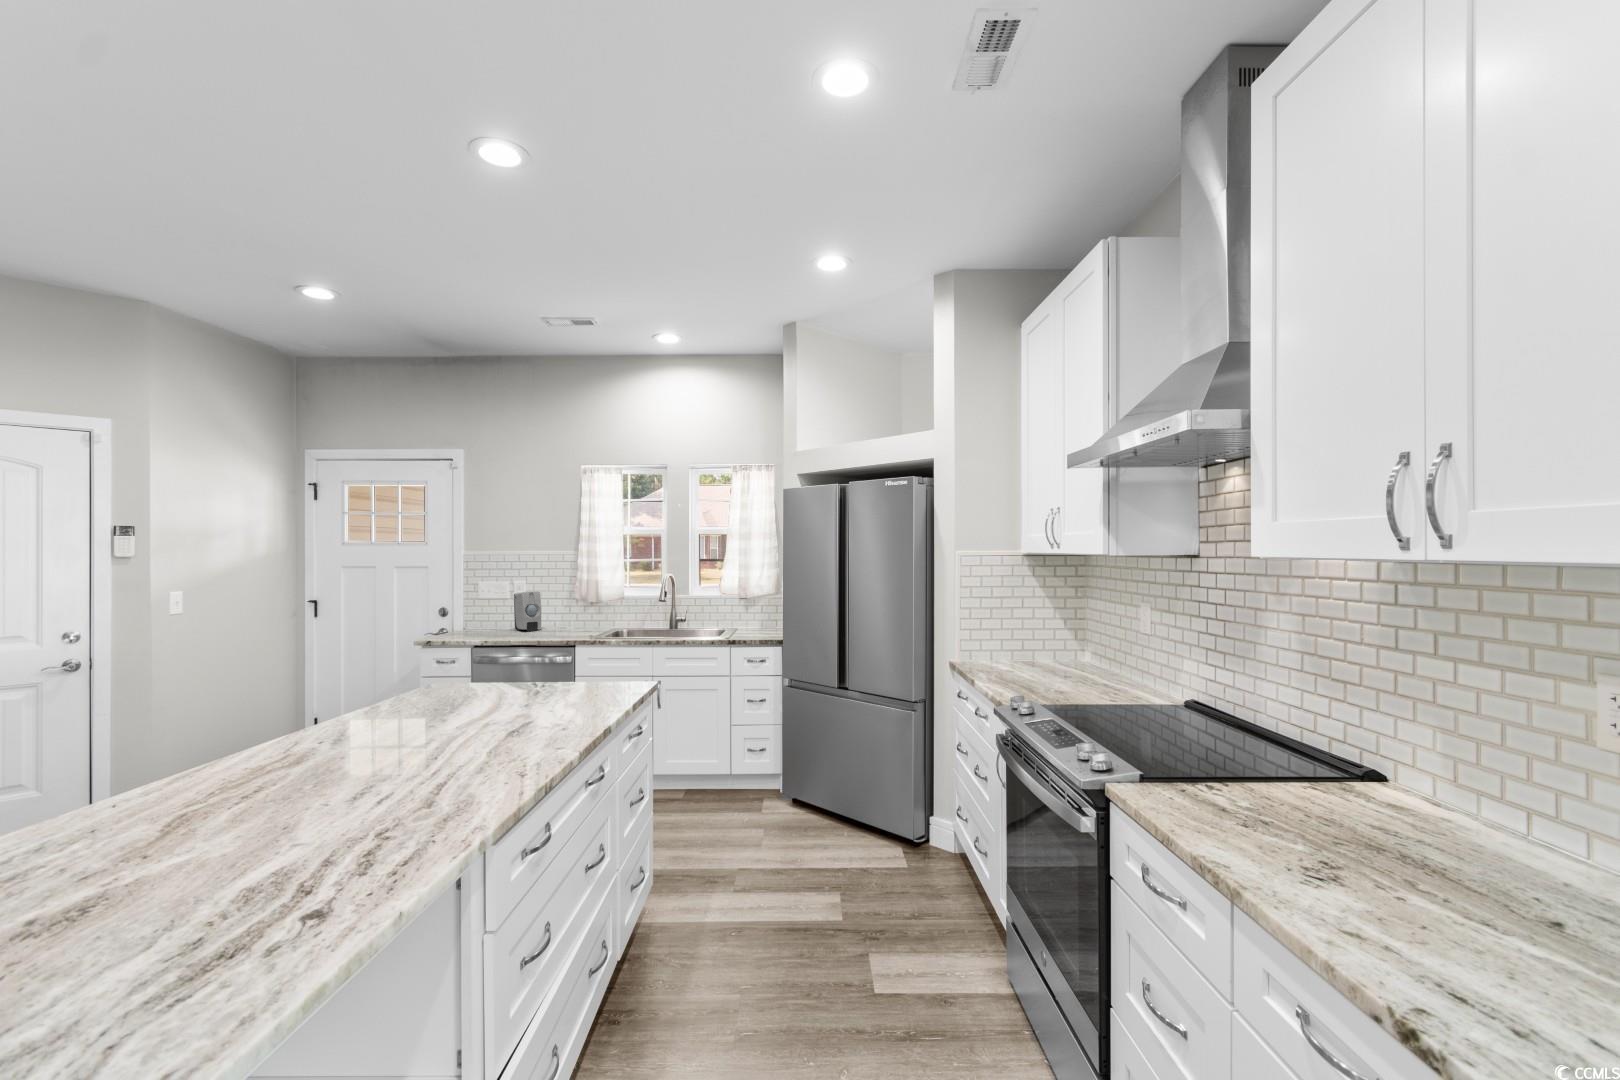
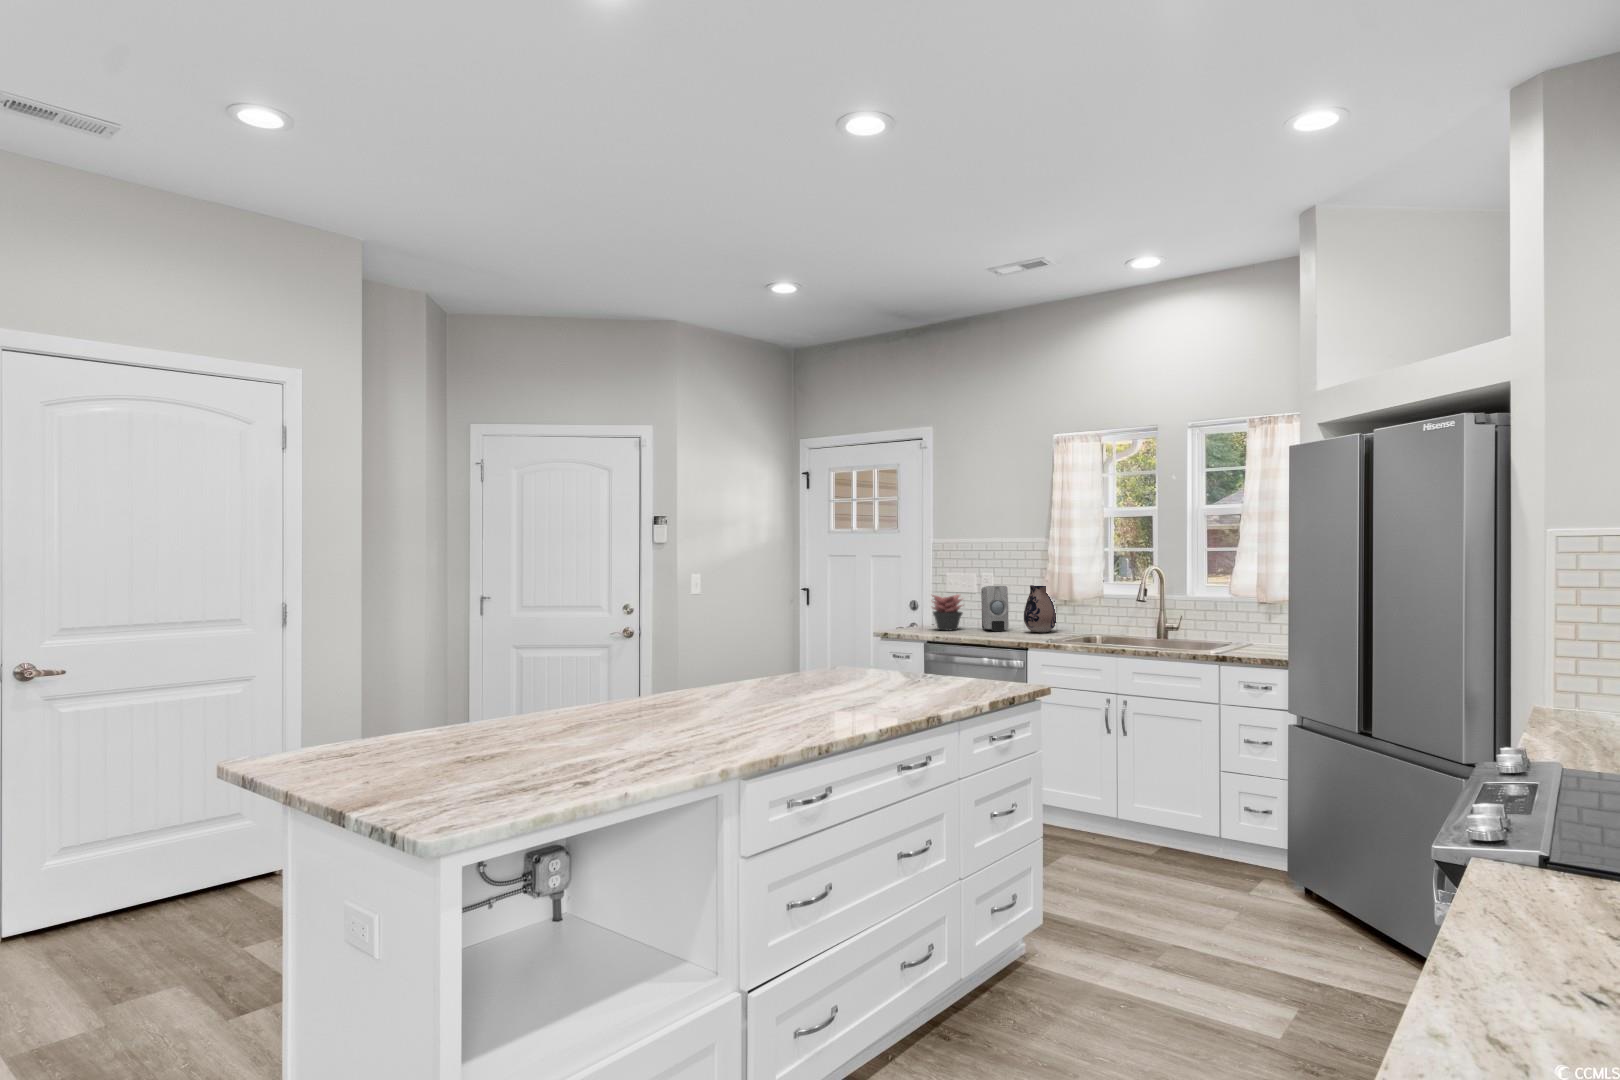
ceramic pitcher: none [556,590,585,629] -> present [1024,585,1056,632]
succulent plant: none [464,600,499,633] -> present [933,595,963,630]

